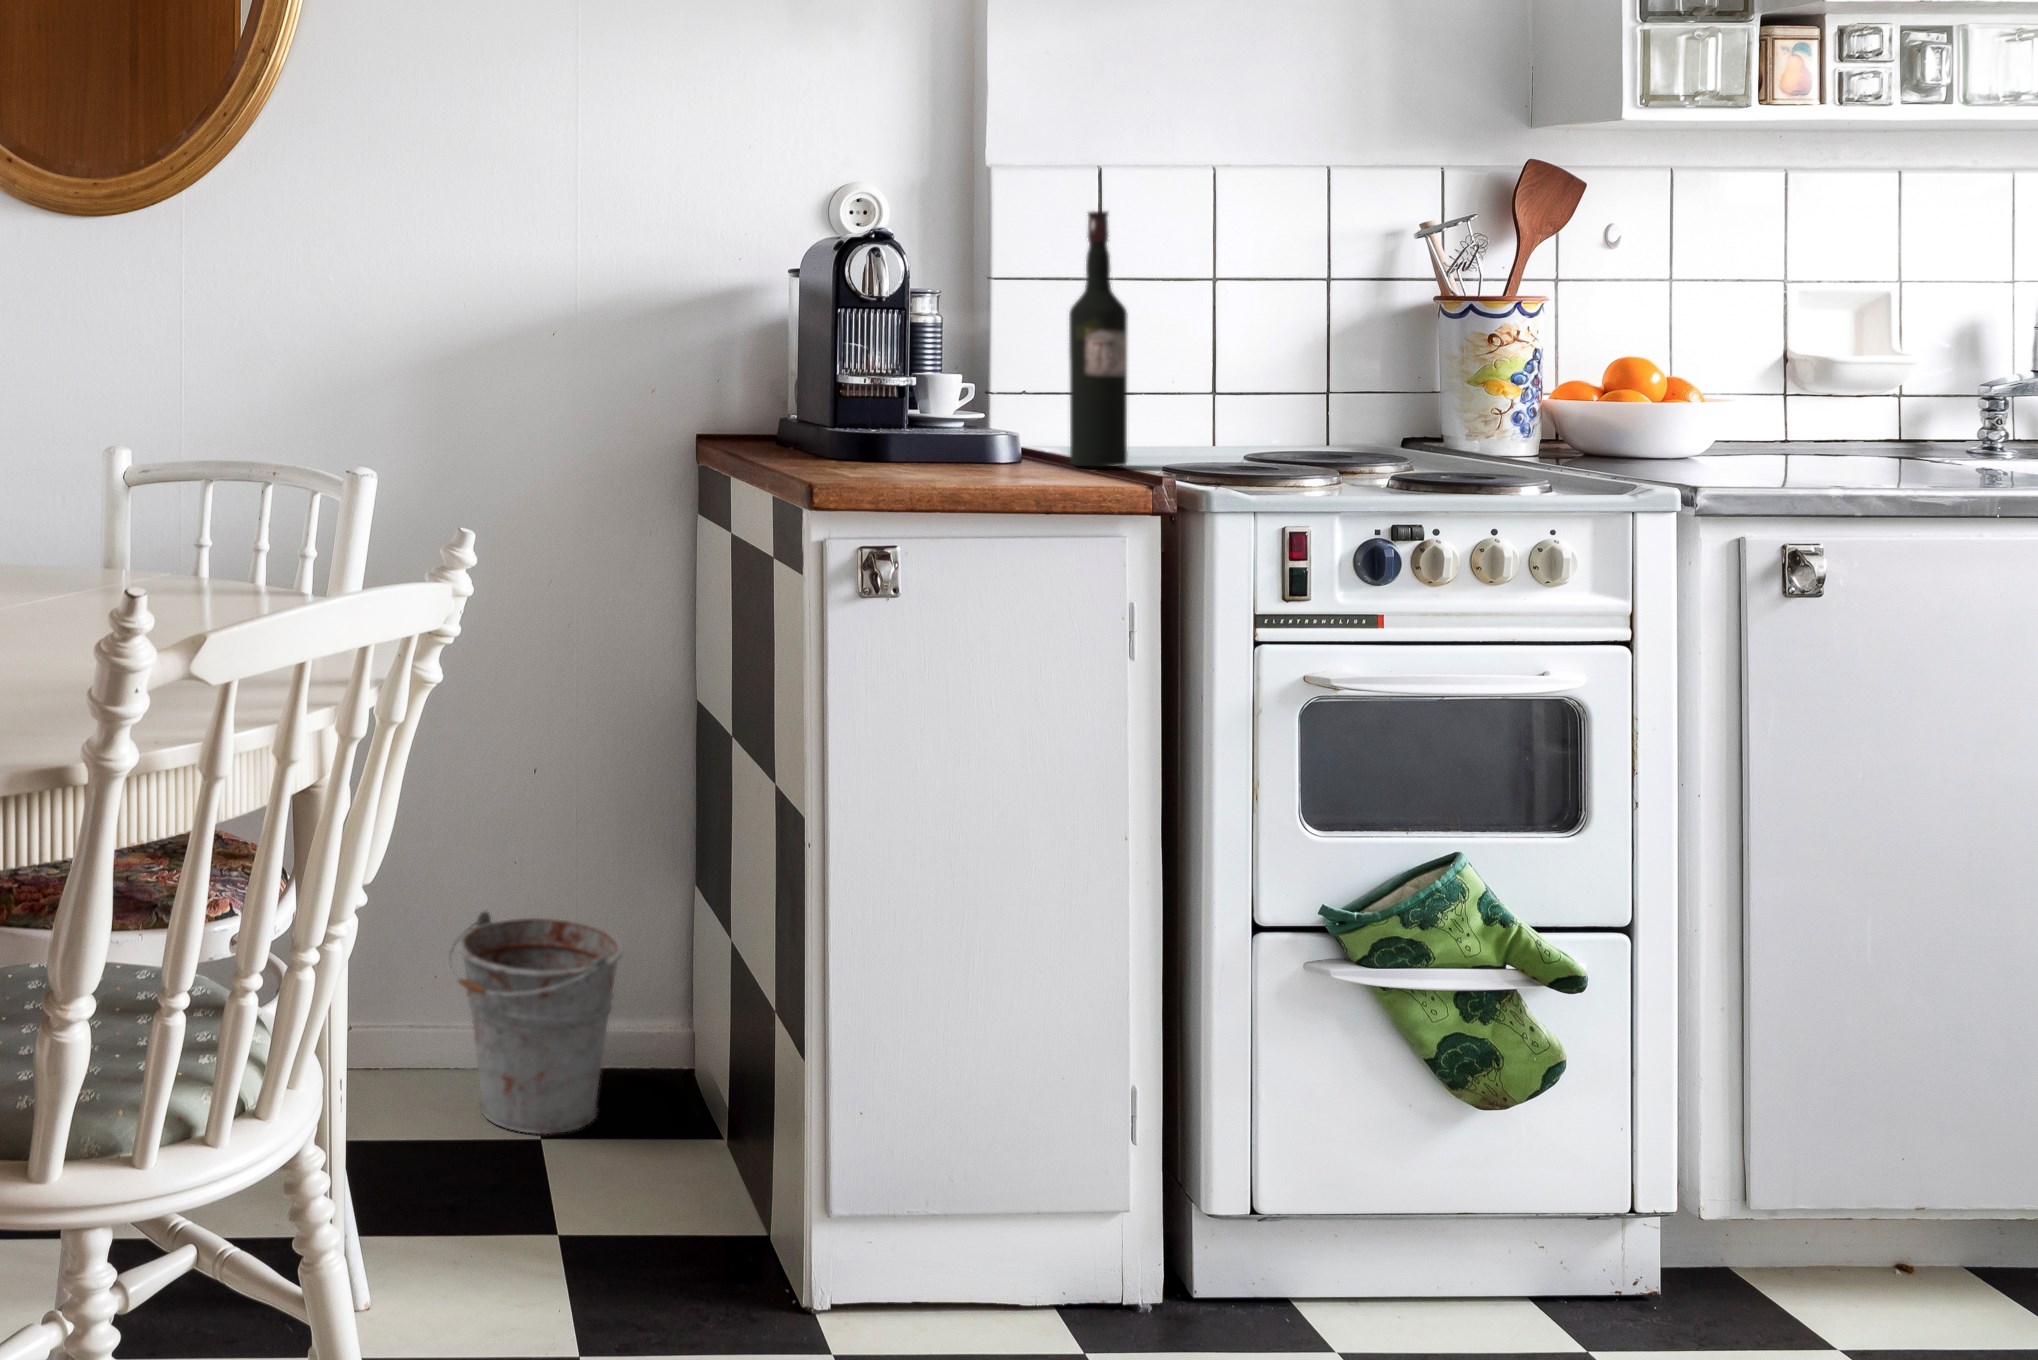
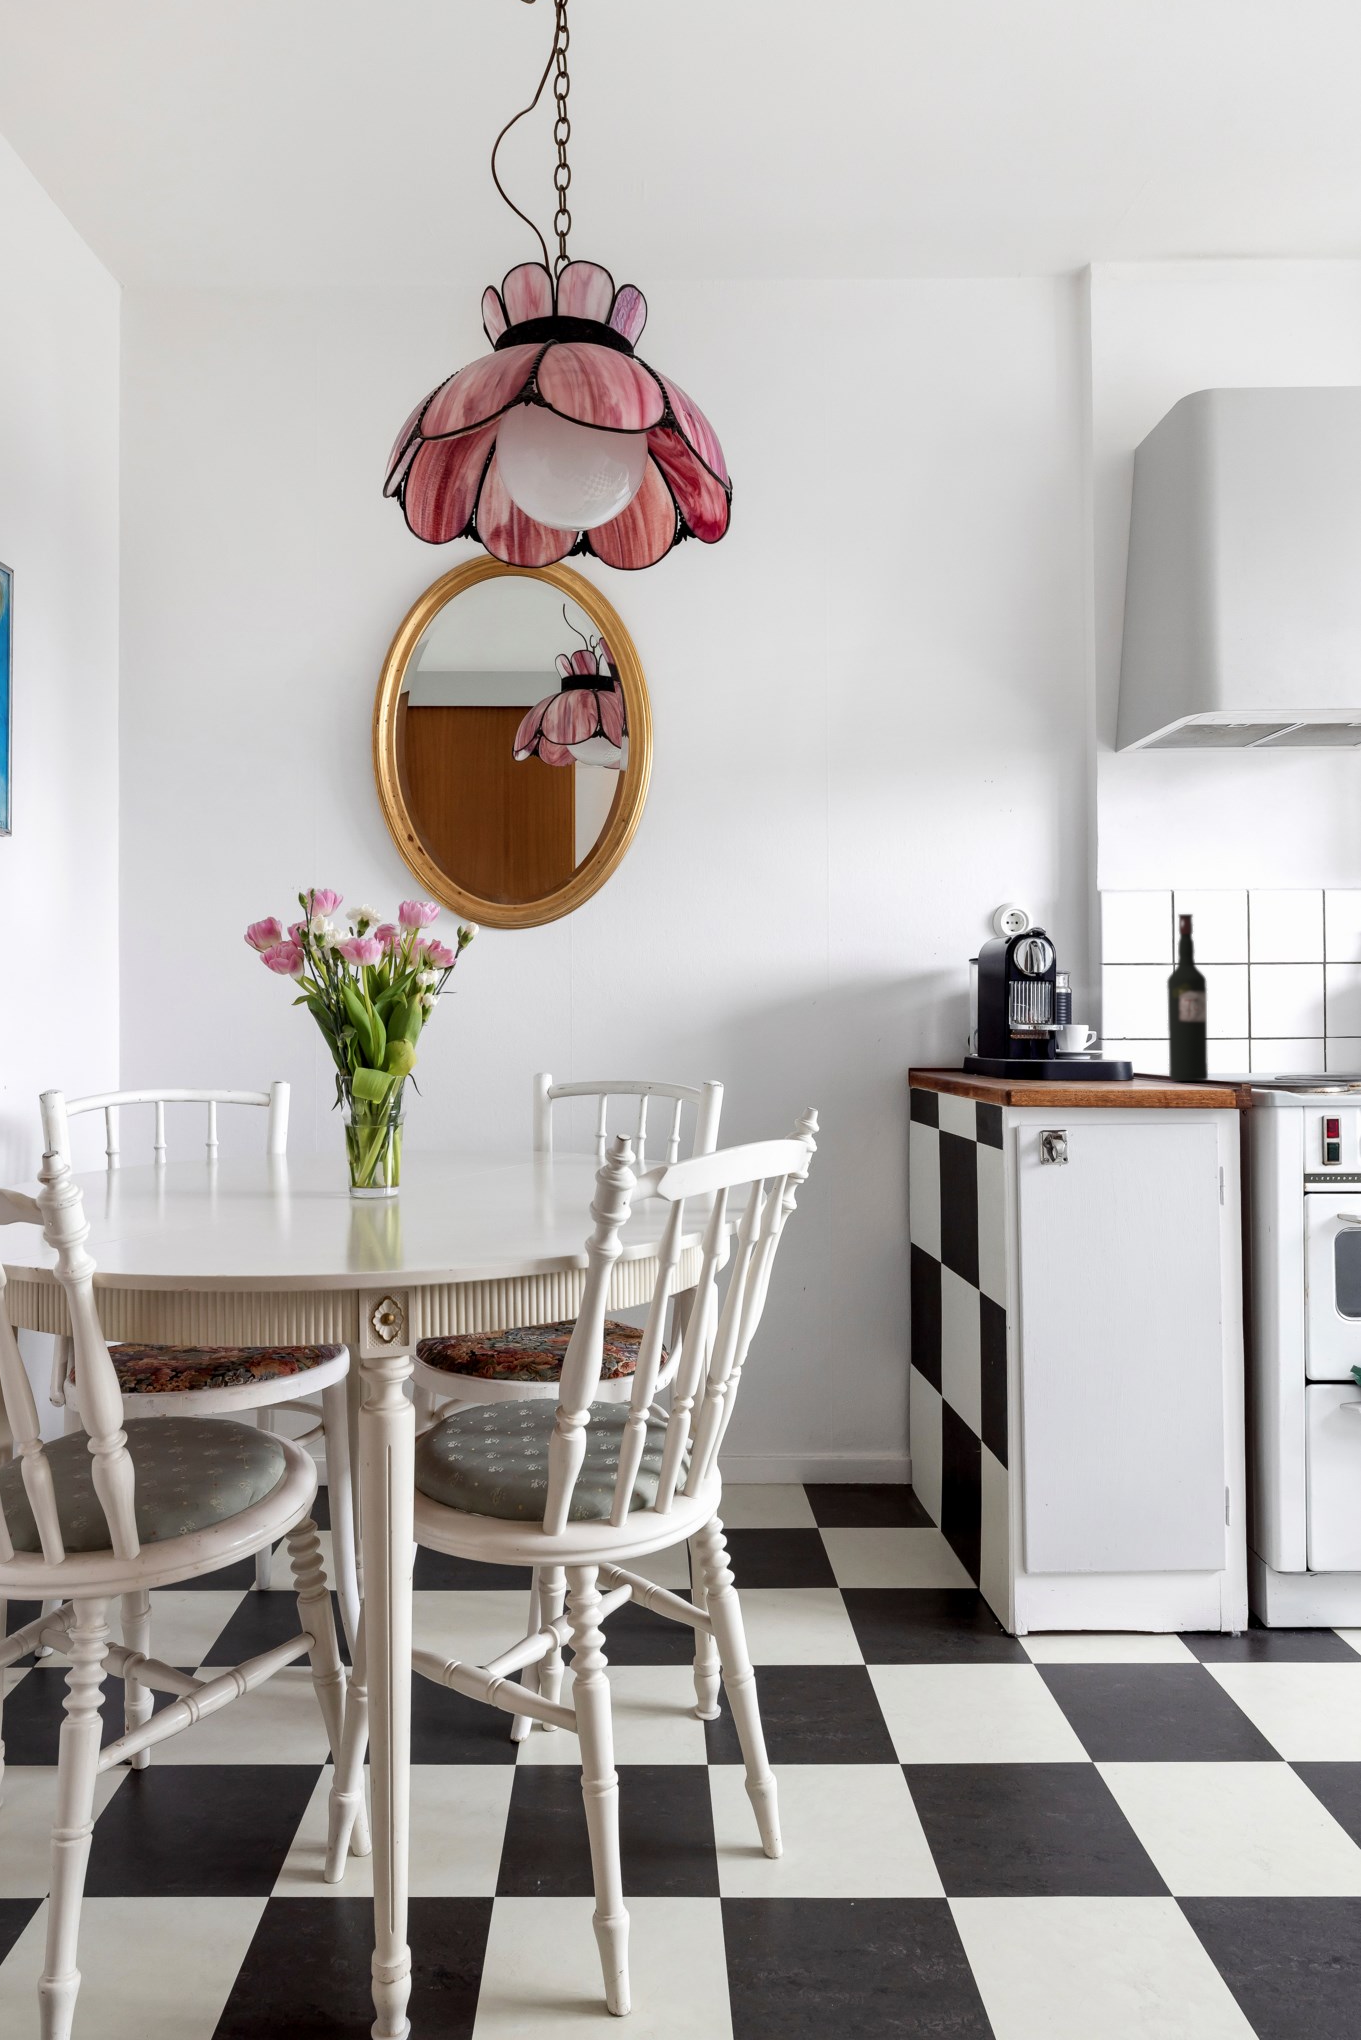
bucket: present [448,912,623,1134] -> none [753,1383,871,1529]

